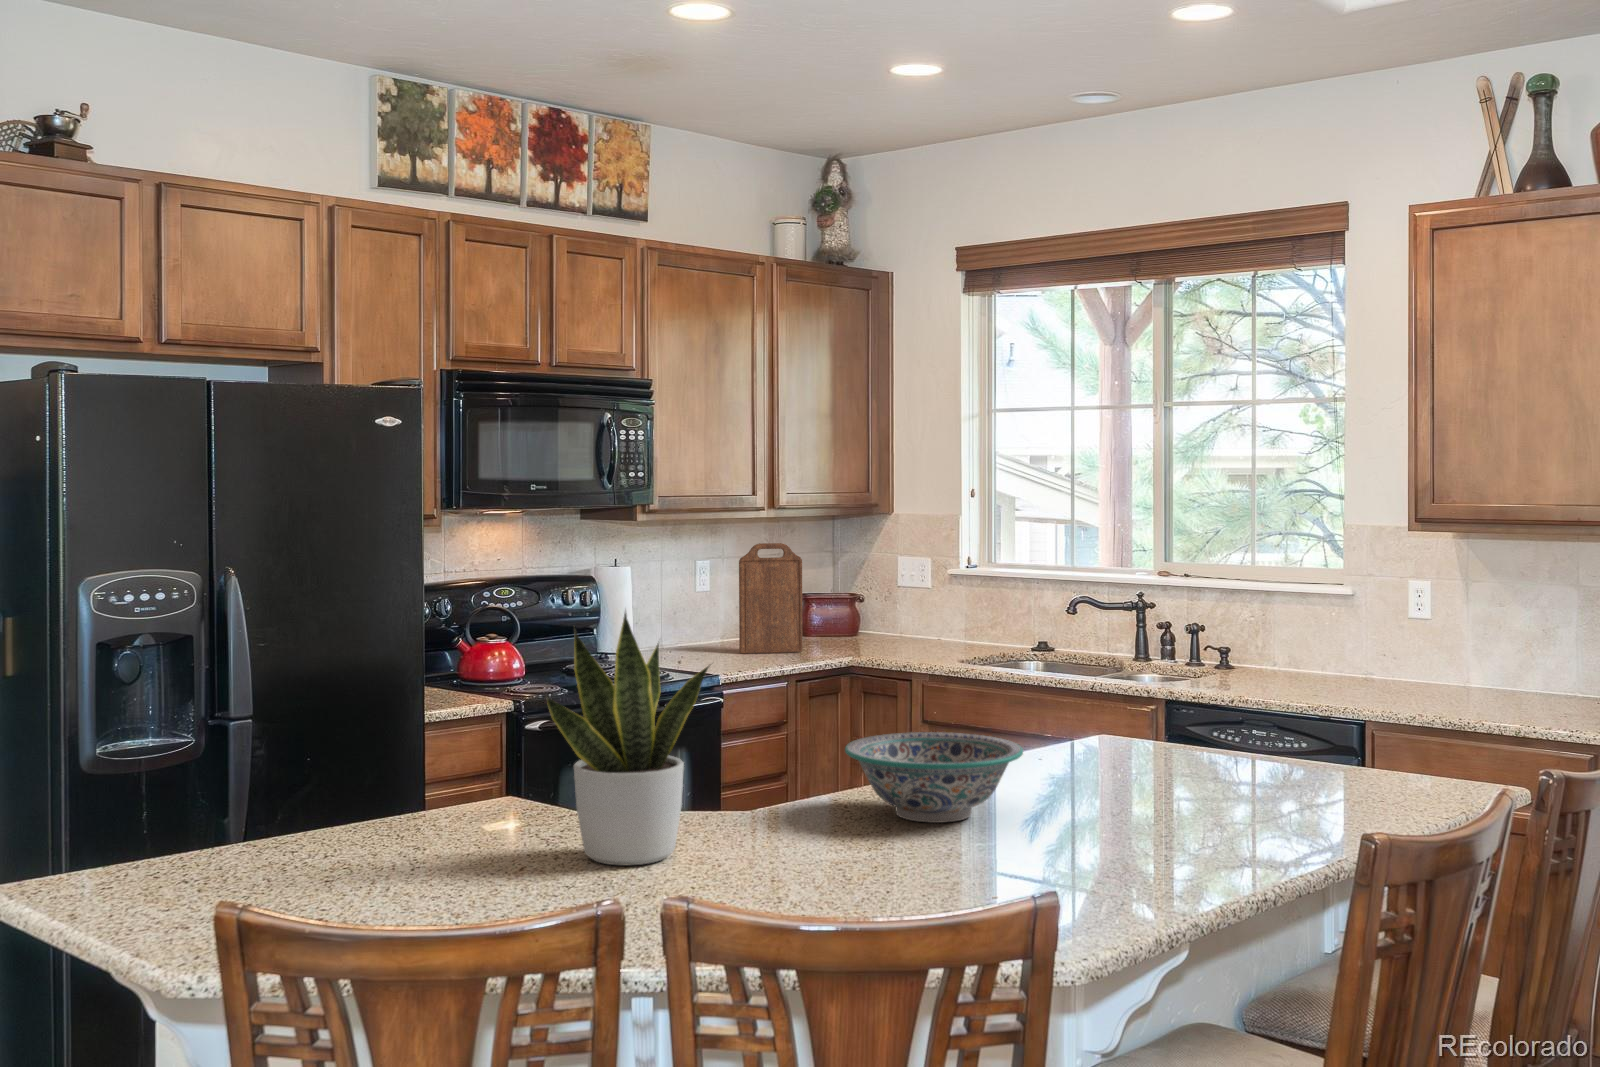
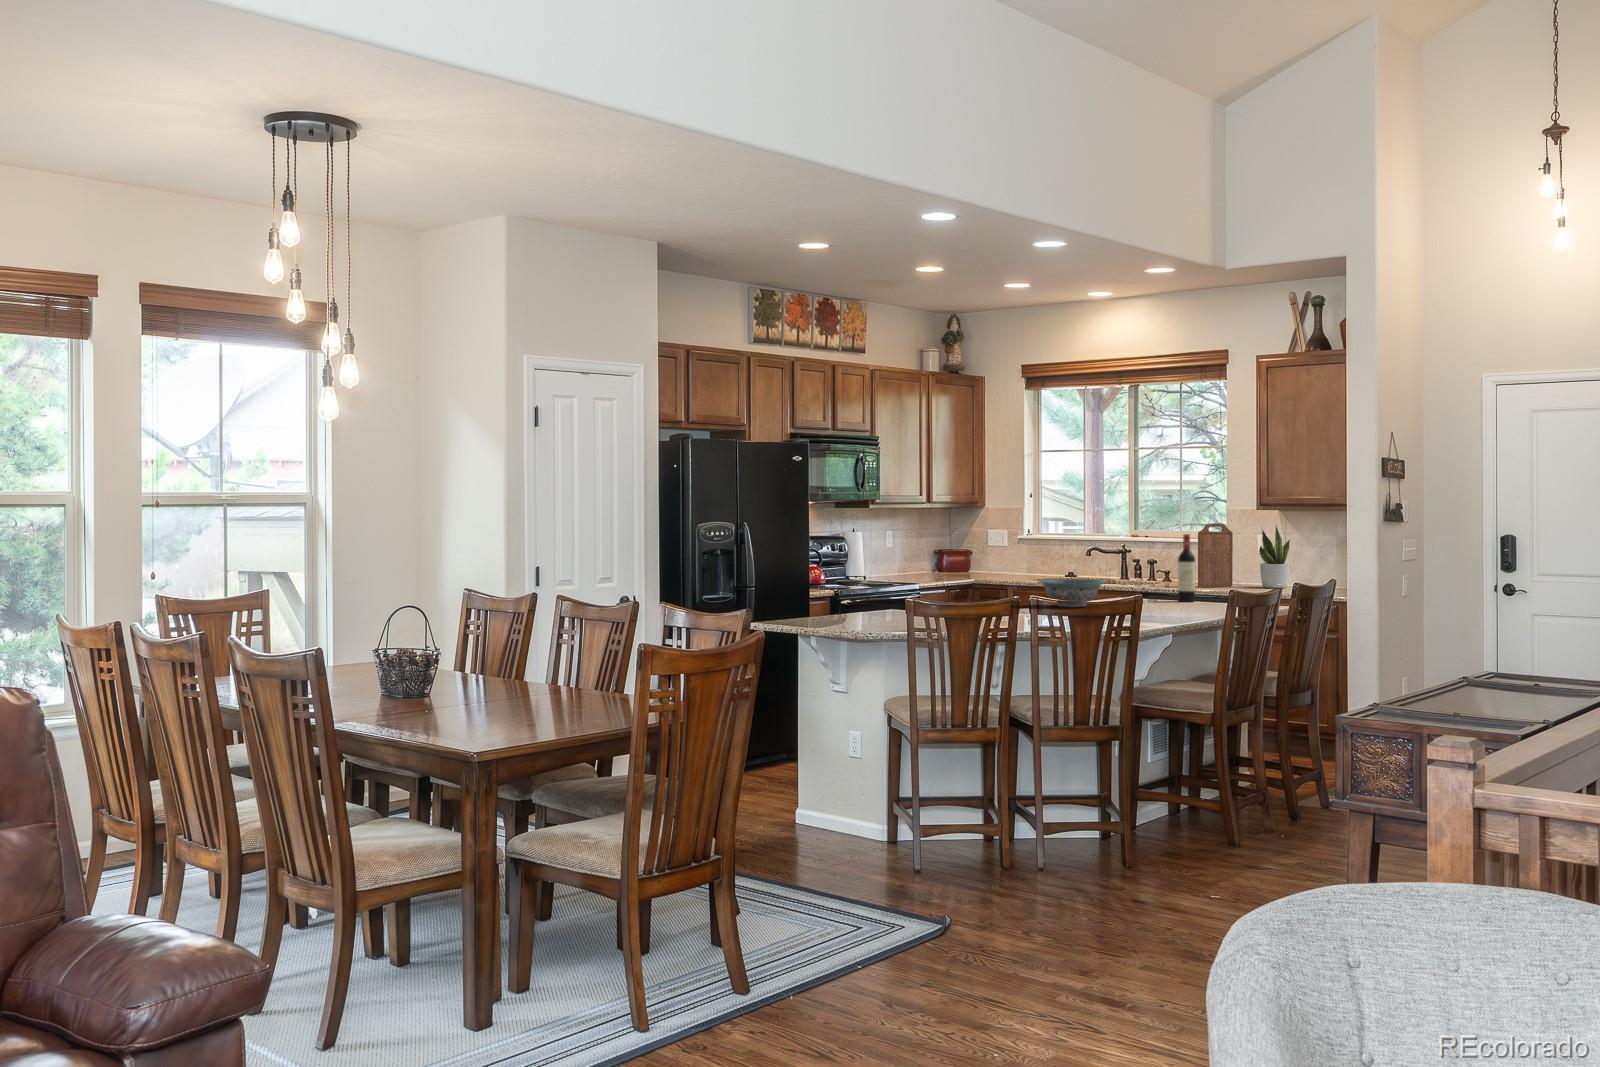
cutting board: present [739,543,803,654] -> present [1198,523,1233,587]
wine bottle: none [1226,610,1270,781] -> present [1178,534,1195,602]
potted plant: present [547,612,709,865] -> present [1259,526,1290,588]

